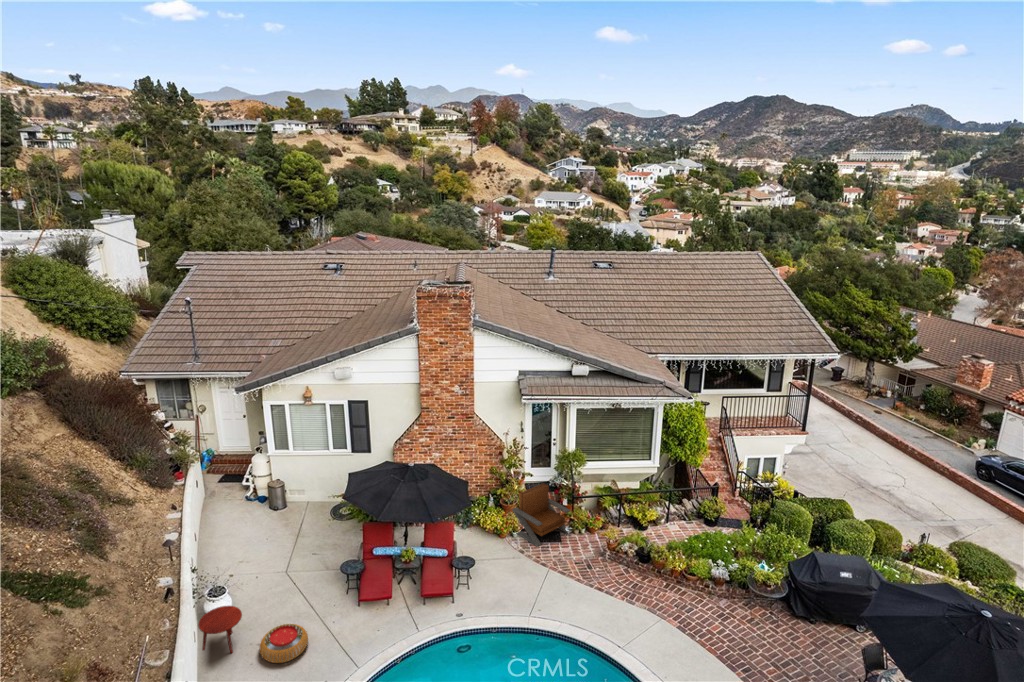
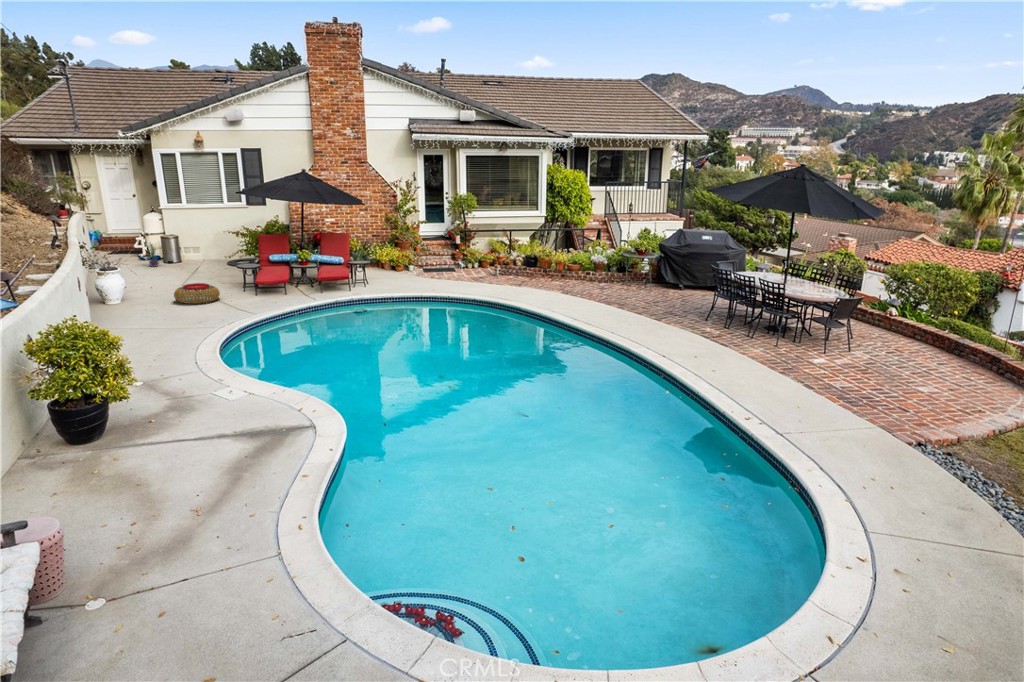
lounge chair: present [512,483,570,546] -> none [408,225,463,269]
decorative plant: none [243,493,270,519] -> present [148,244,158,267]
side table: present [199,606,242,653] -> none [112,270,154,303]

